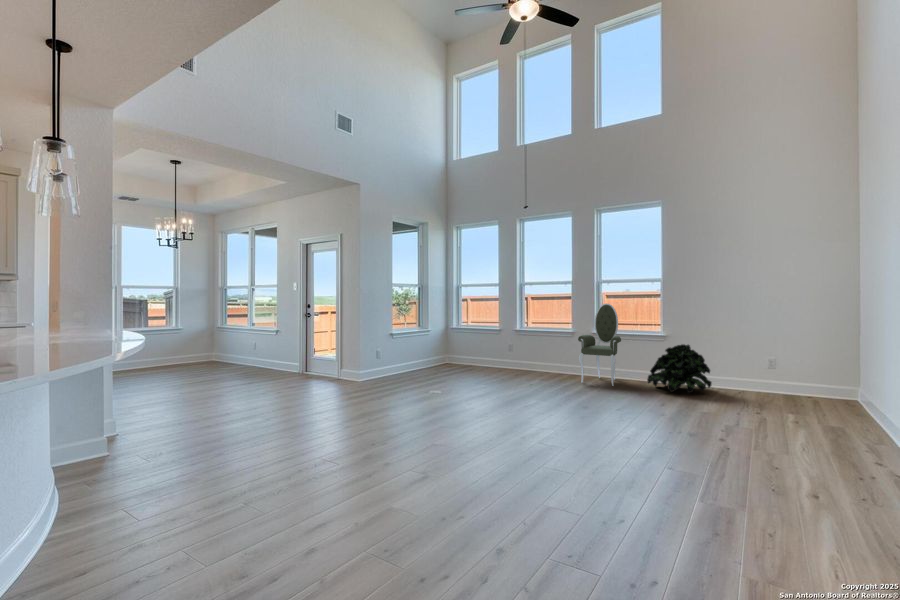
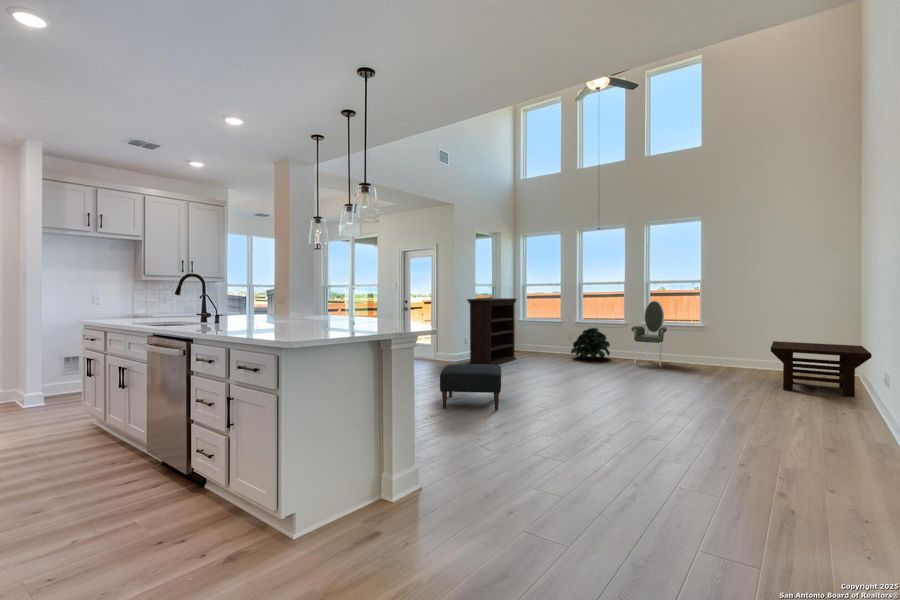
bookshelf: none [369,300,441,388] -> present [467,298,517,365]
potted plant: present [647,344,711,393] -> present [571,328,610,359]
coffee table: none [749,354,885,431] -> present [771,341,872,397]
ottoman: none [264,389,376,460] -> present [440,364,501,410]

